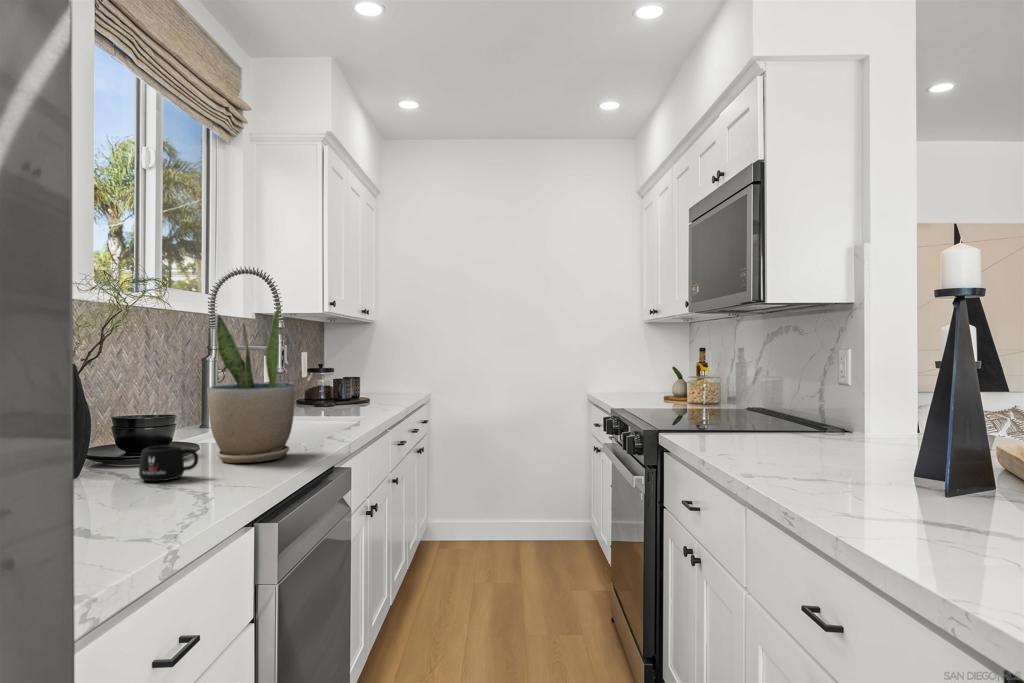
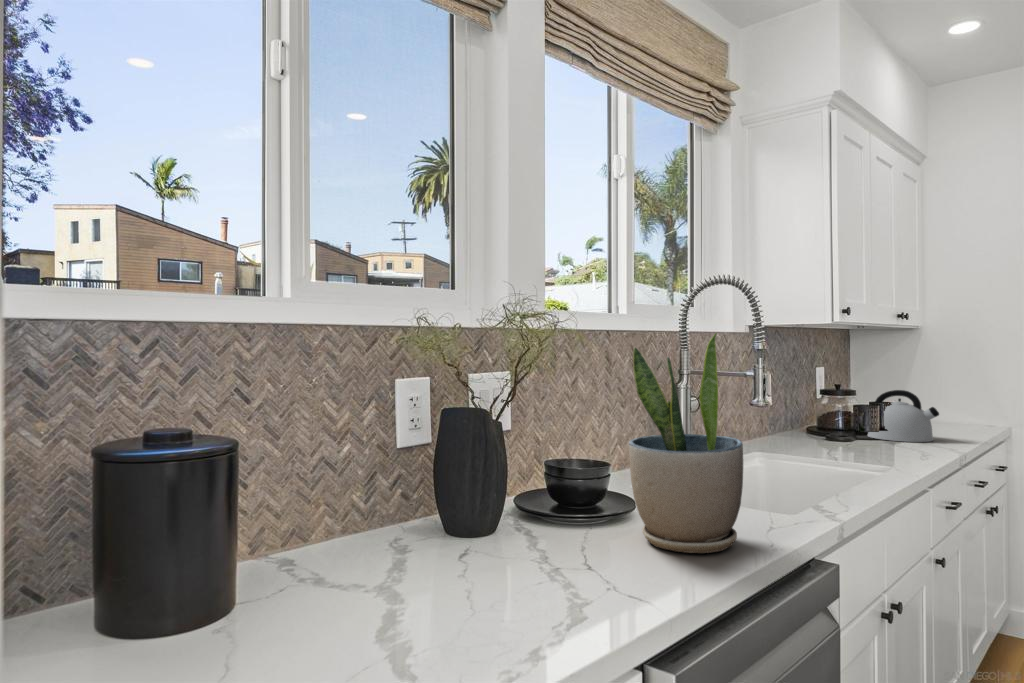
kettle: none [342,366,388,403] -> present [868,390,939,442]
mug: present [139,445,198,481] -> none [533,516,596,567]

